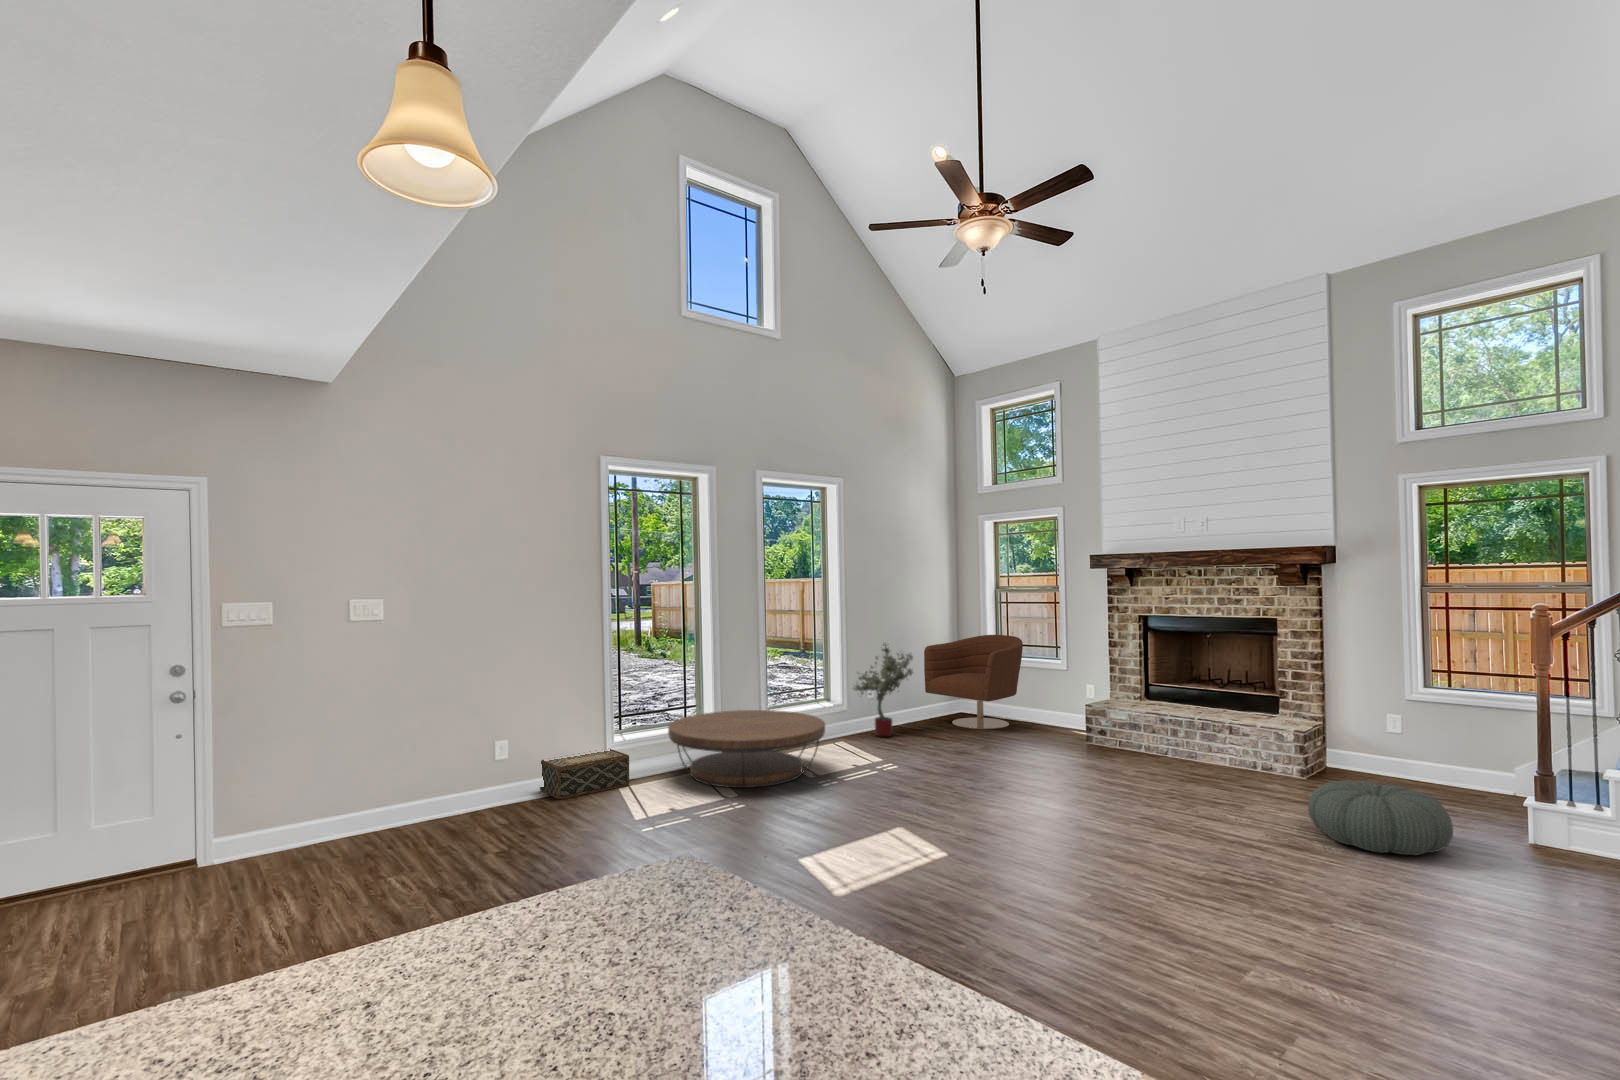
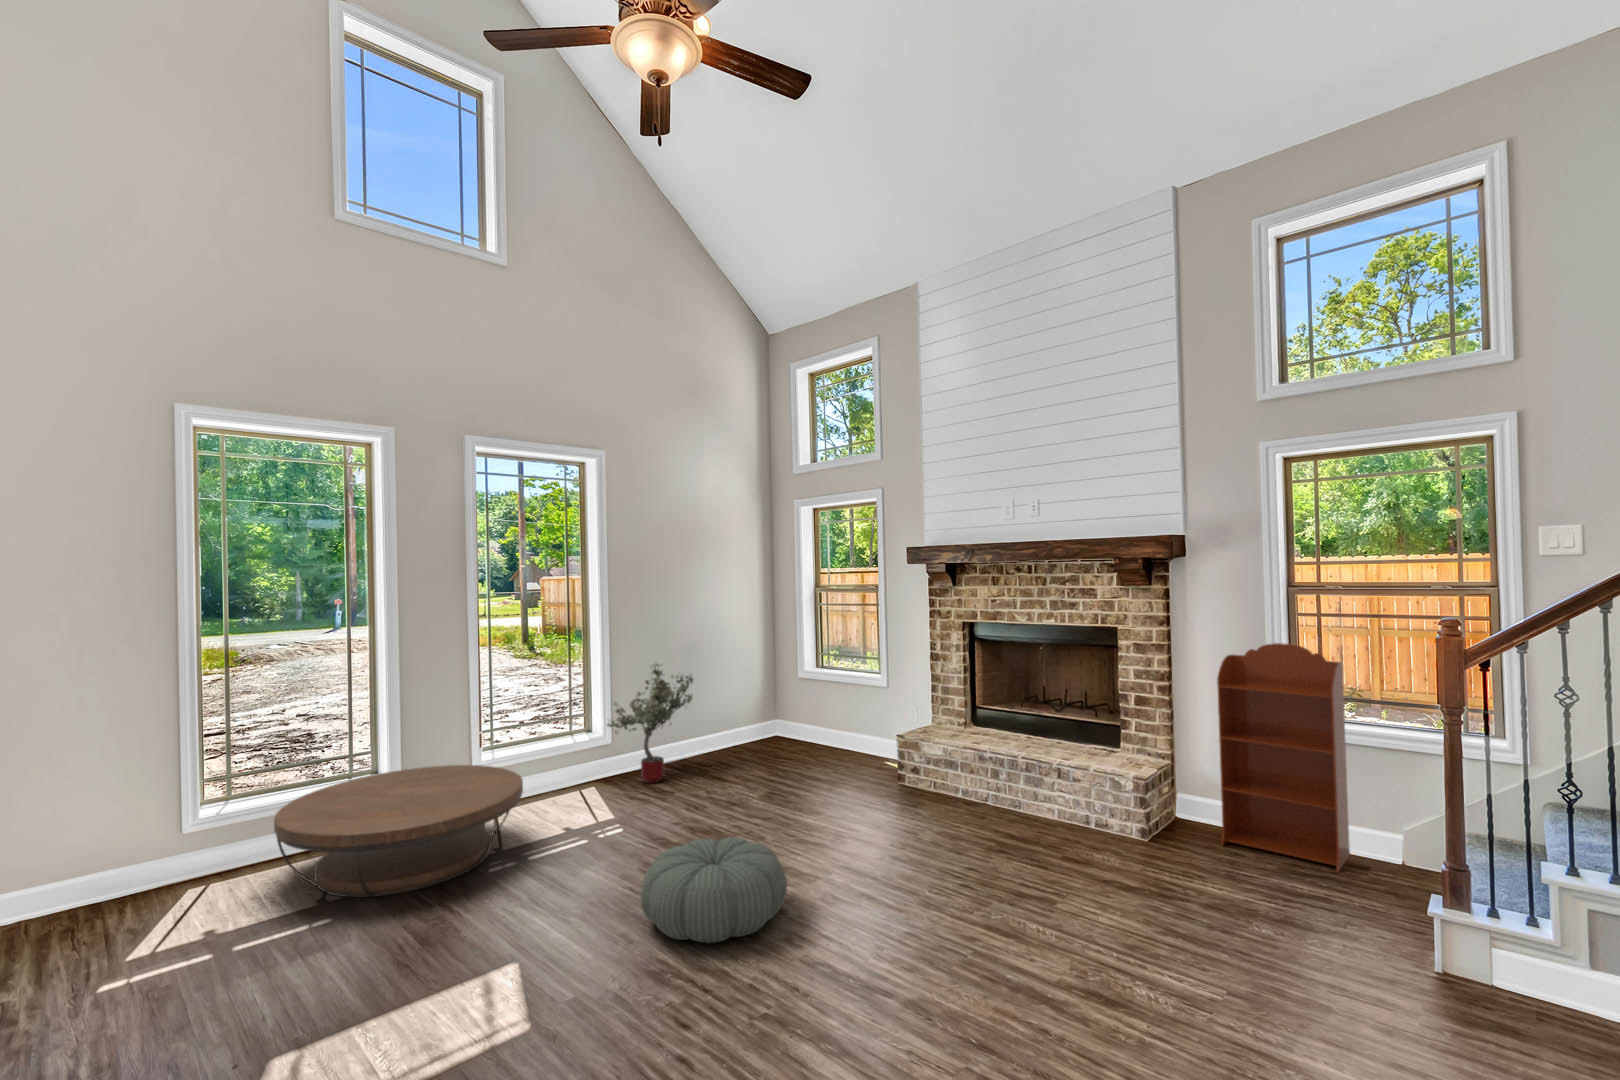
bookcase: none [1364,630,1472,800] -> present [1217,643,1350,872]
armchair: present [924,635,1023,729] -> none [718,645,836,764]
woven basket: present [540,749,629,799] -> none [48,842,206,941]
pouf: present [1308,781,1453,855] -> present [641,837,787,943]

